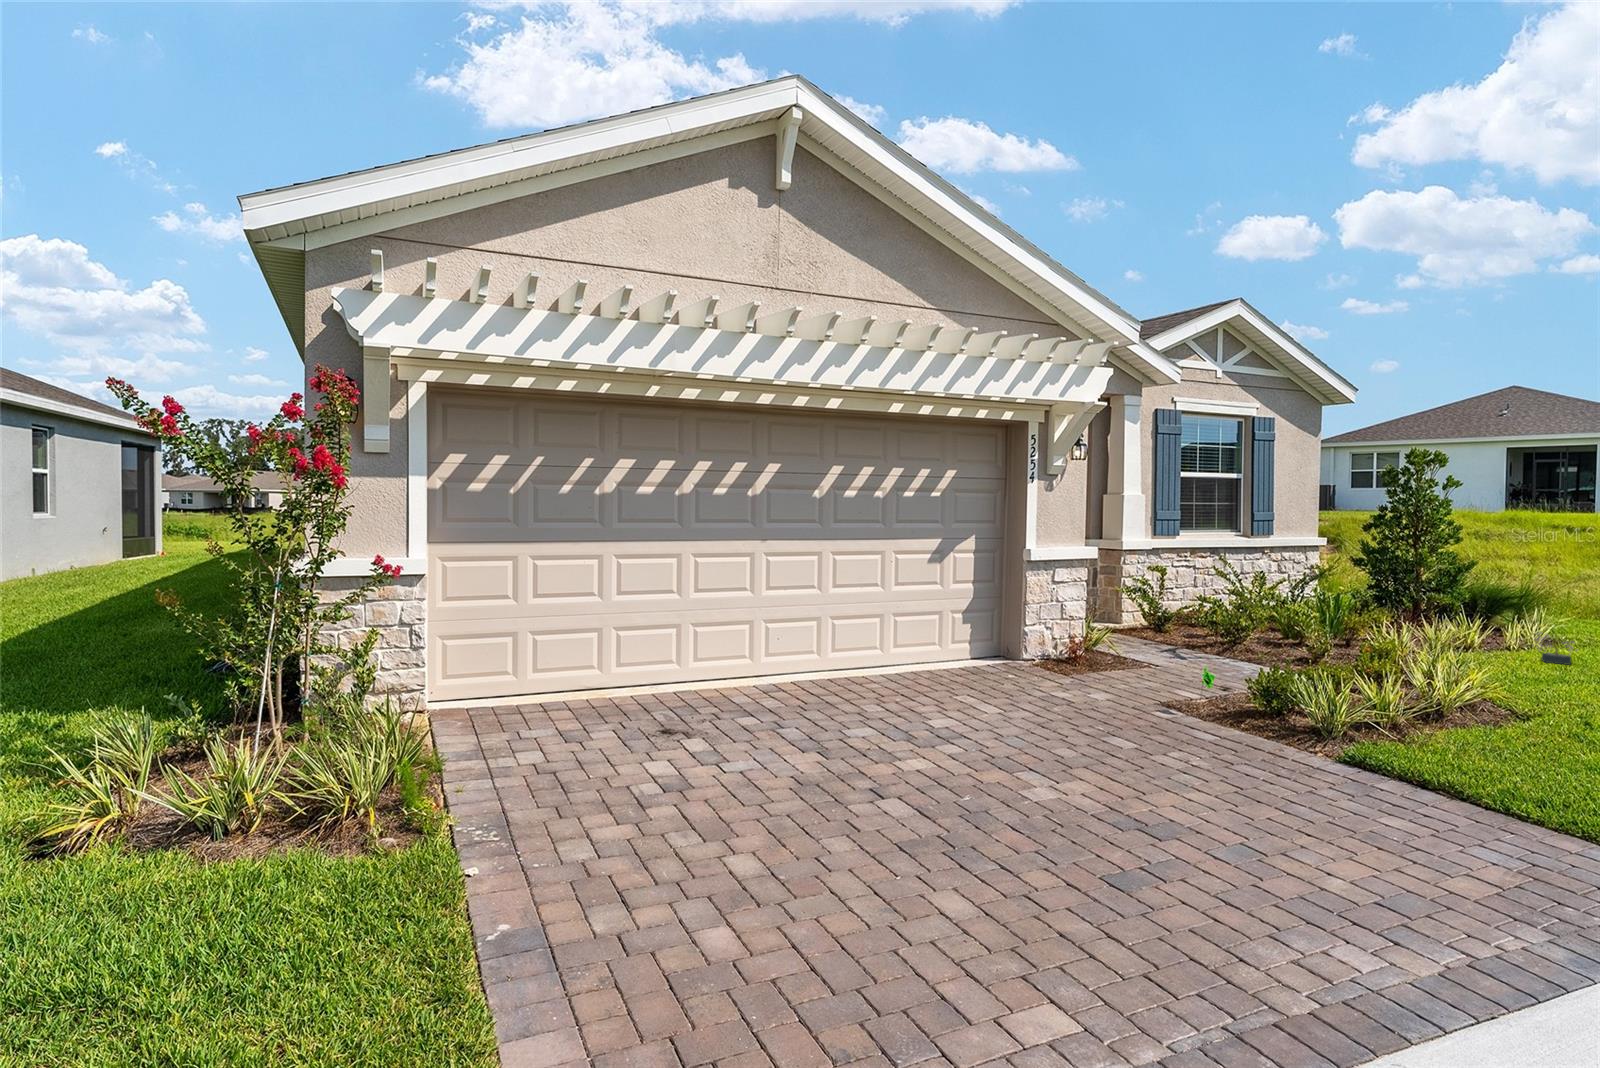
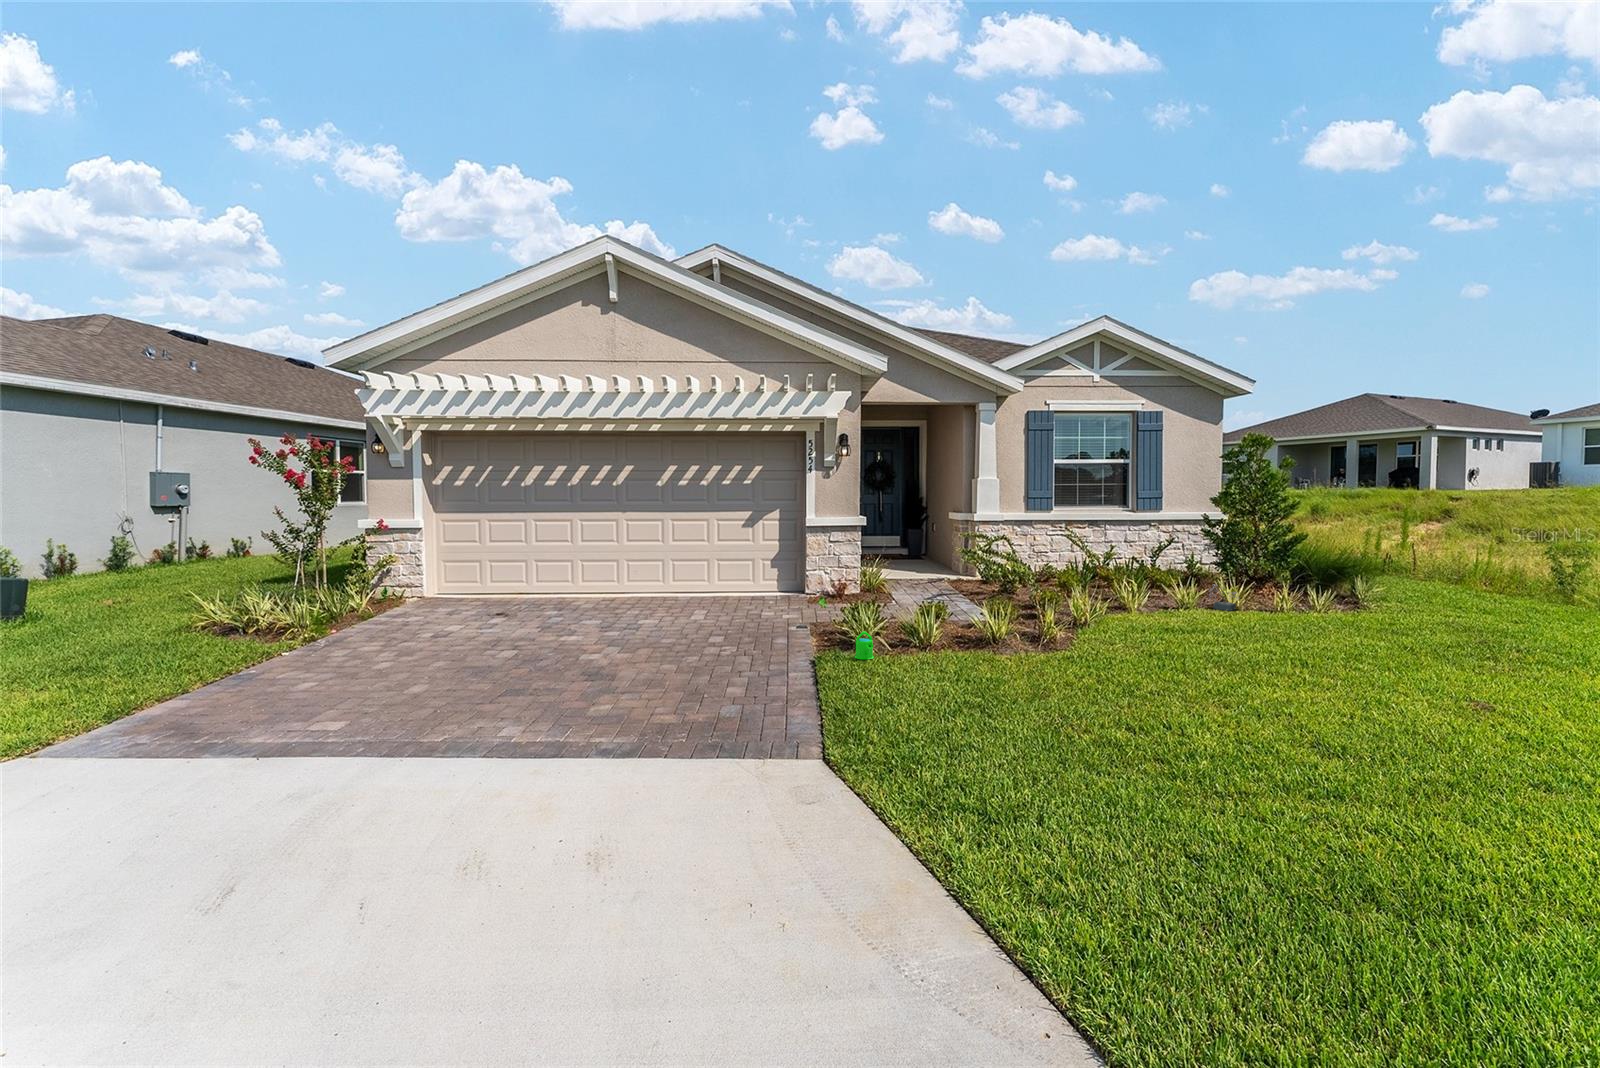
watering can: none [1477,750,1552,798] -> present [855,631,874,660]

